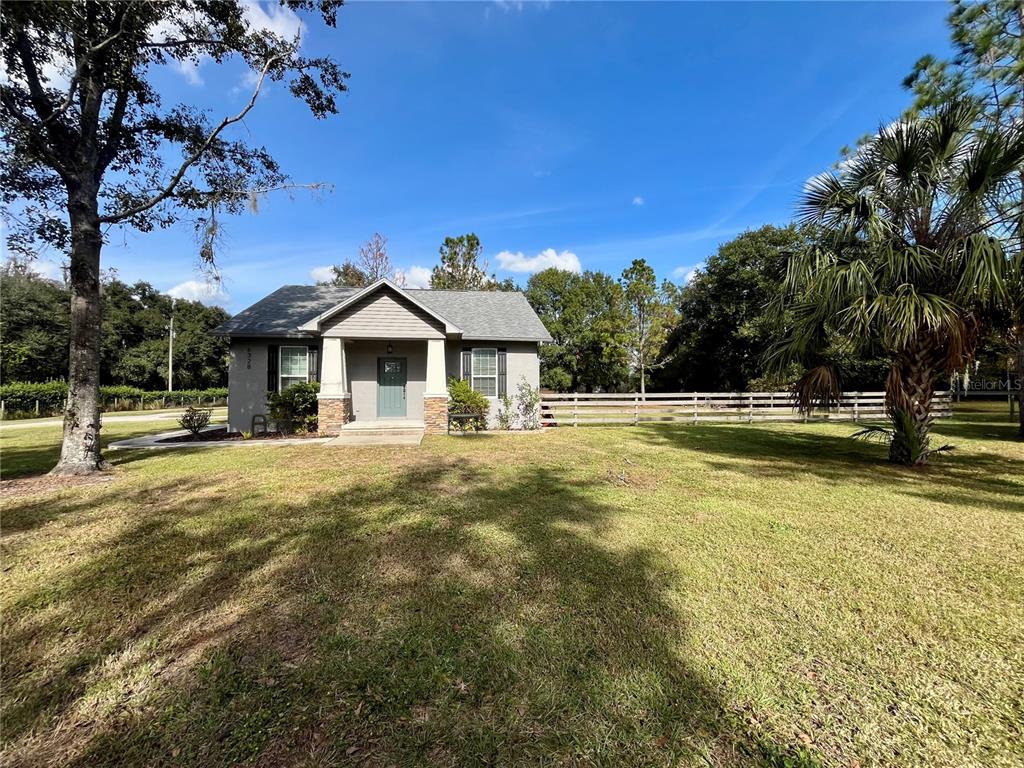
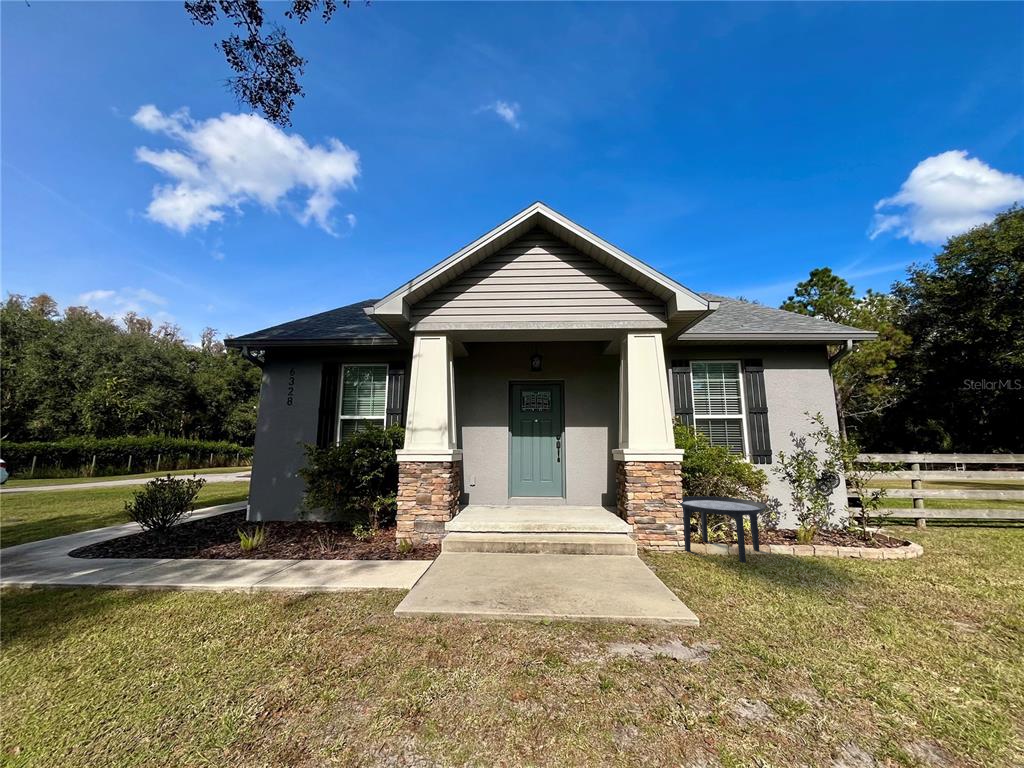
bench: present [251,413,292,438] -> none [265,486,348,548]

